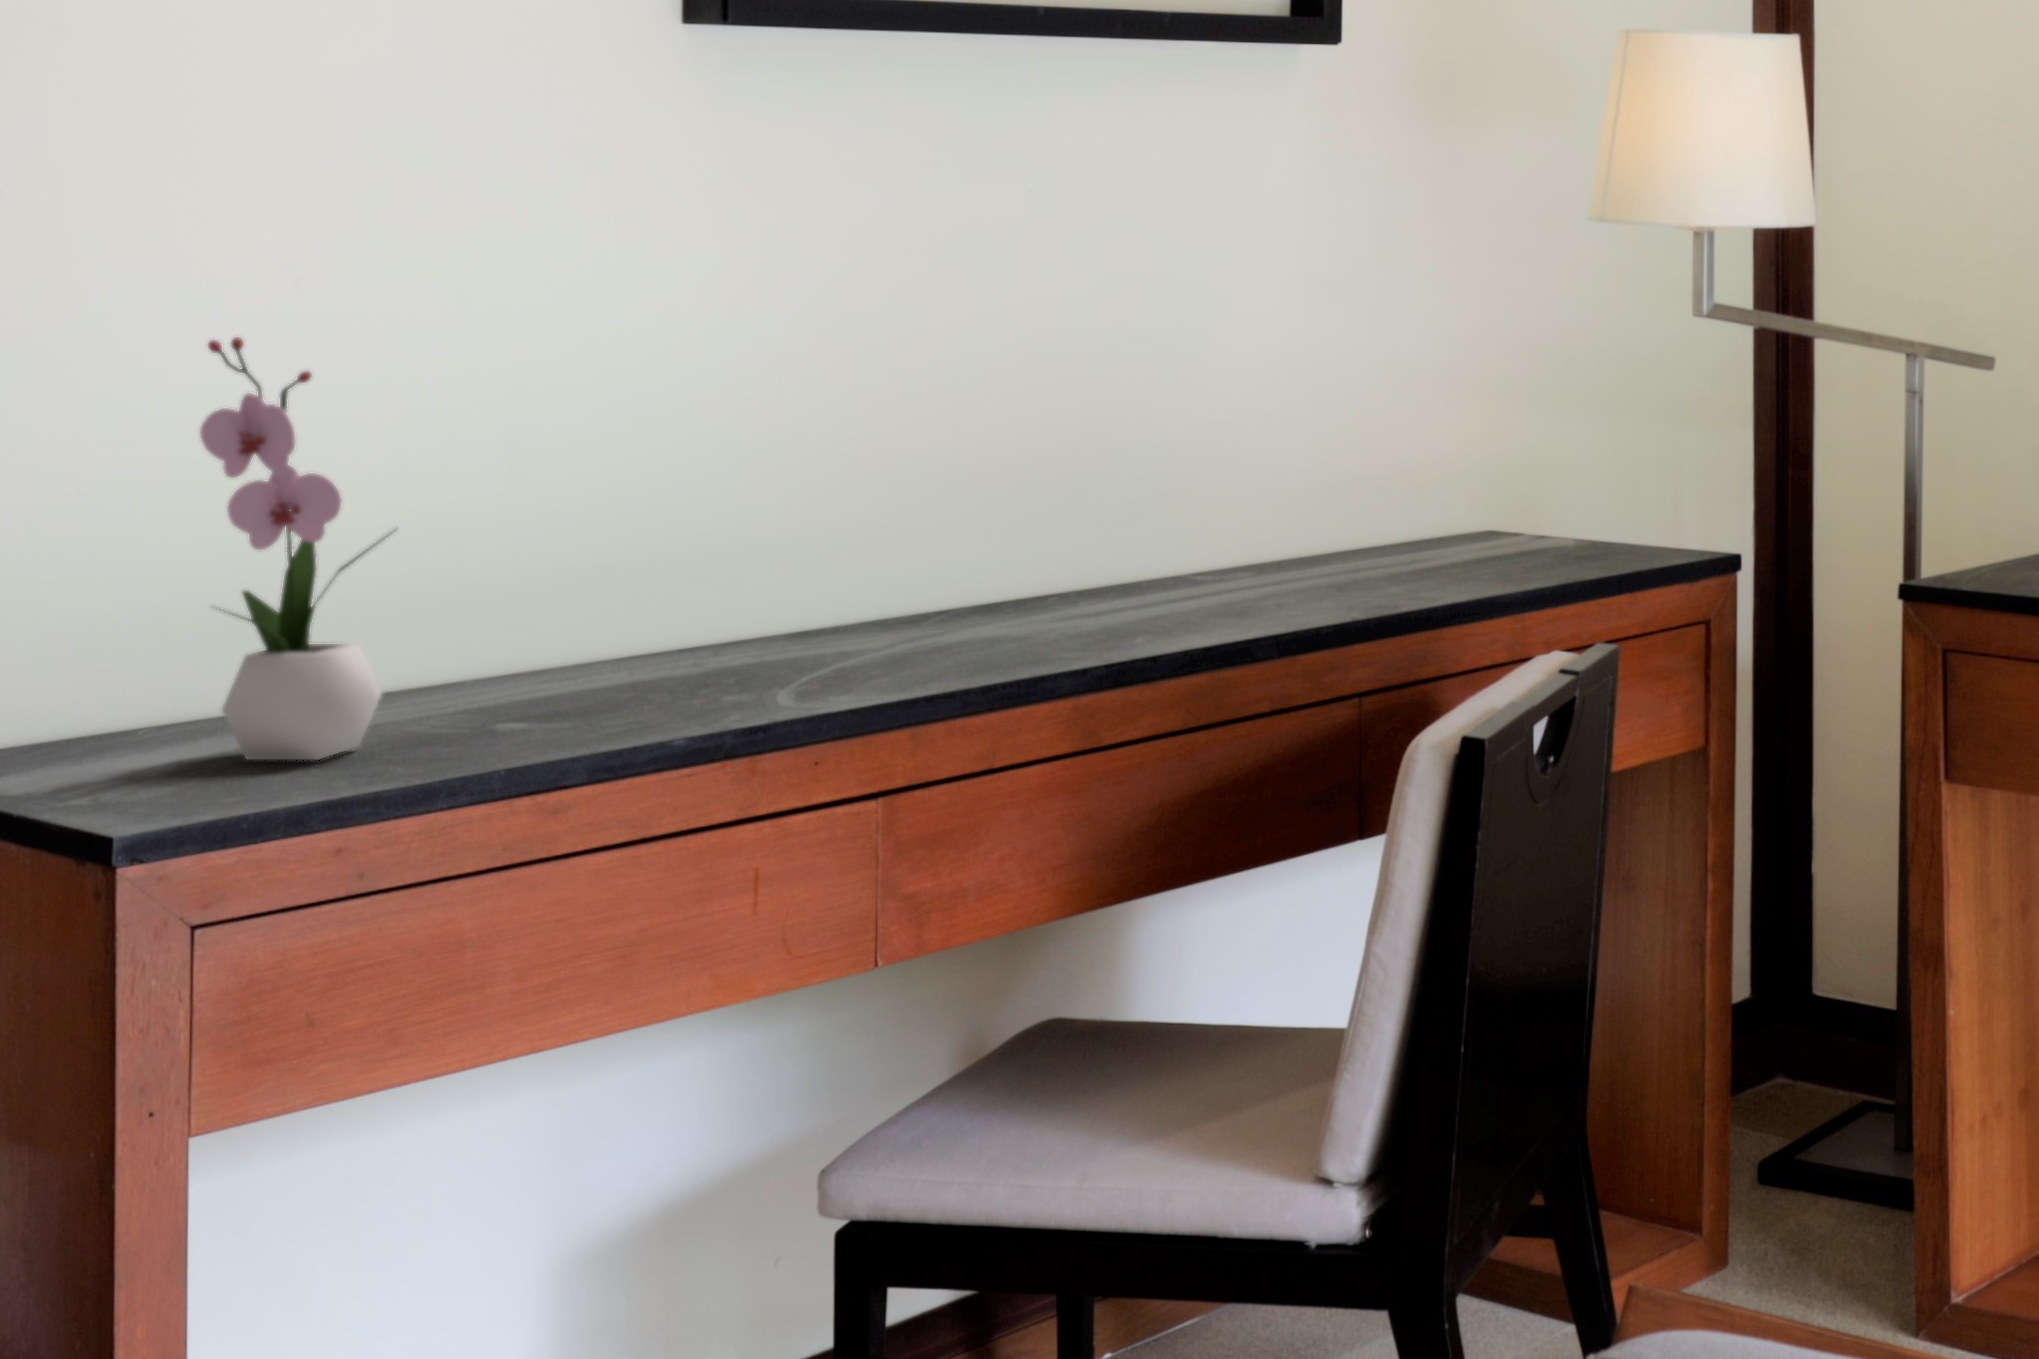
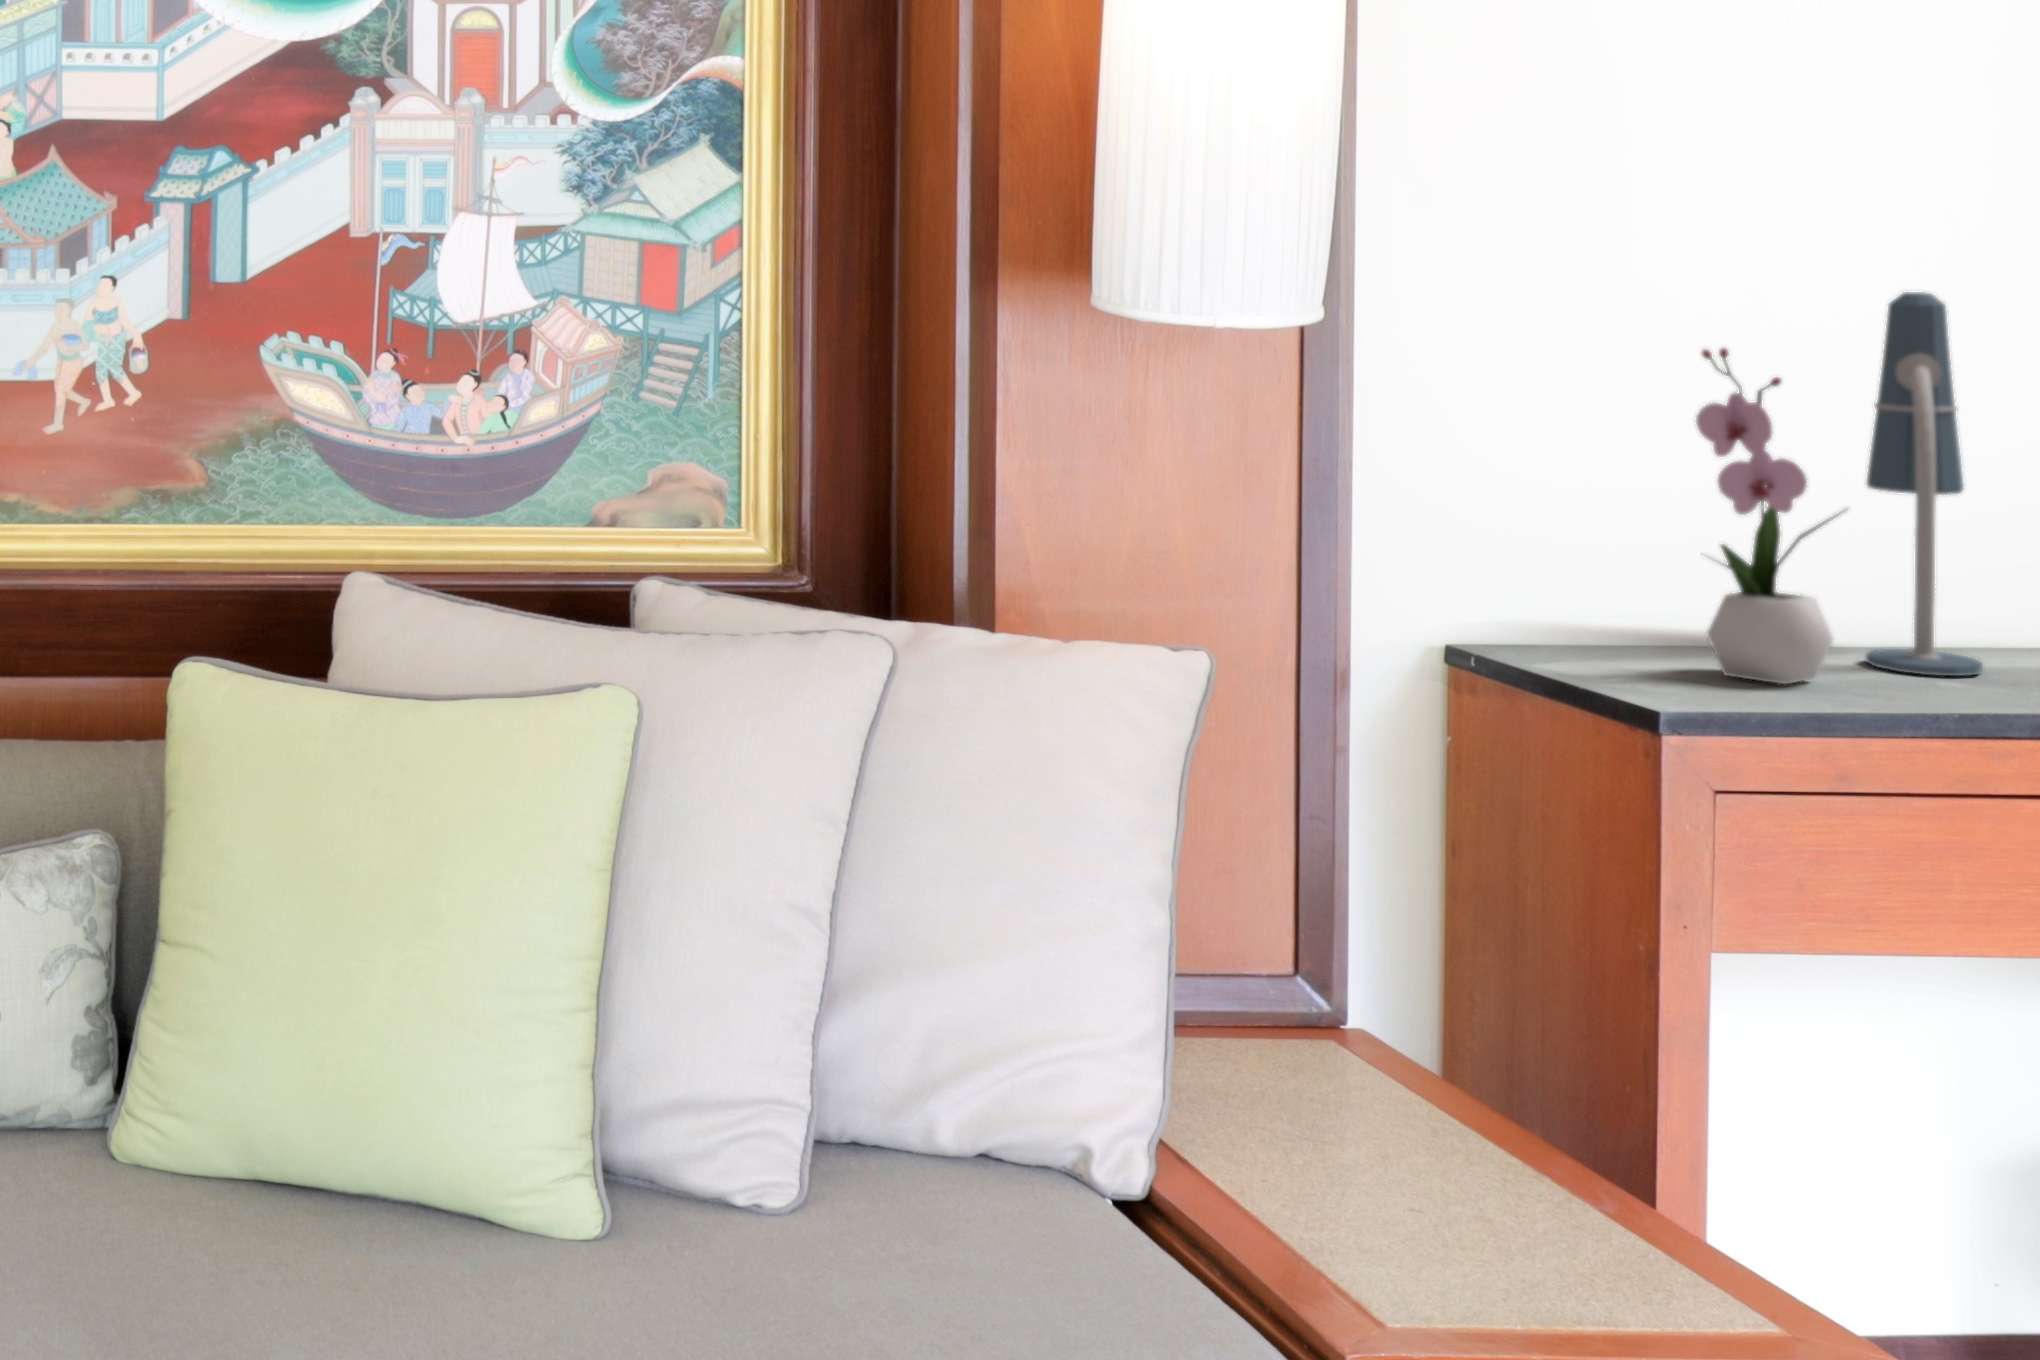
desk lamp: none [433,263,563,721] -> present [1866,292,1983,676]

